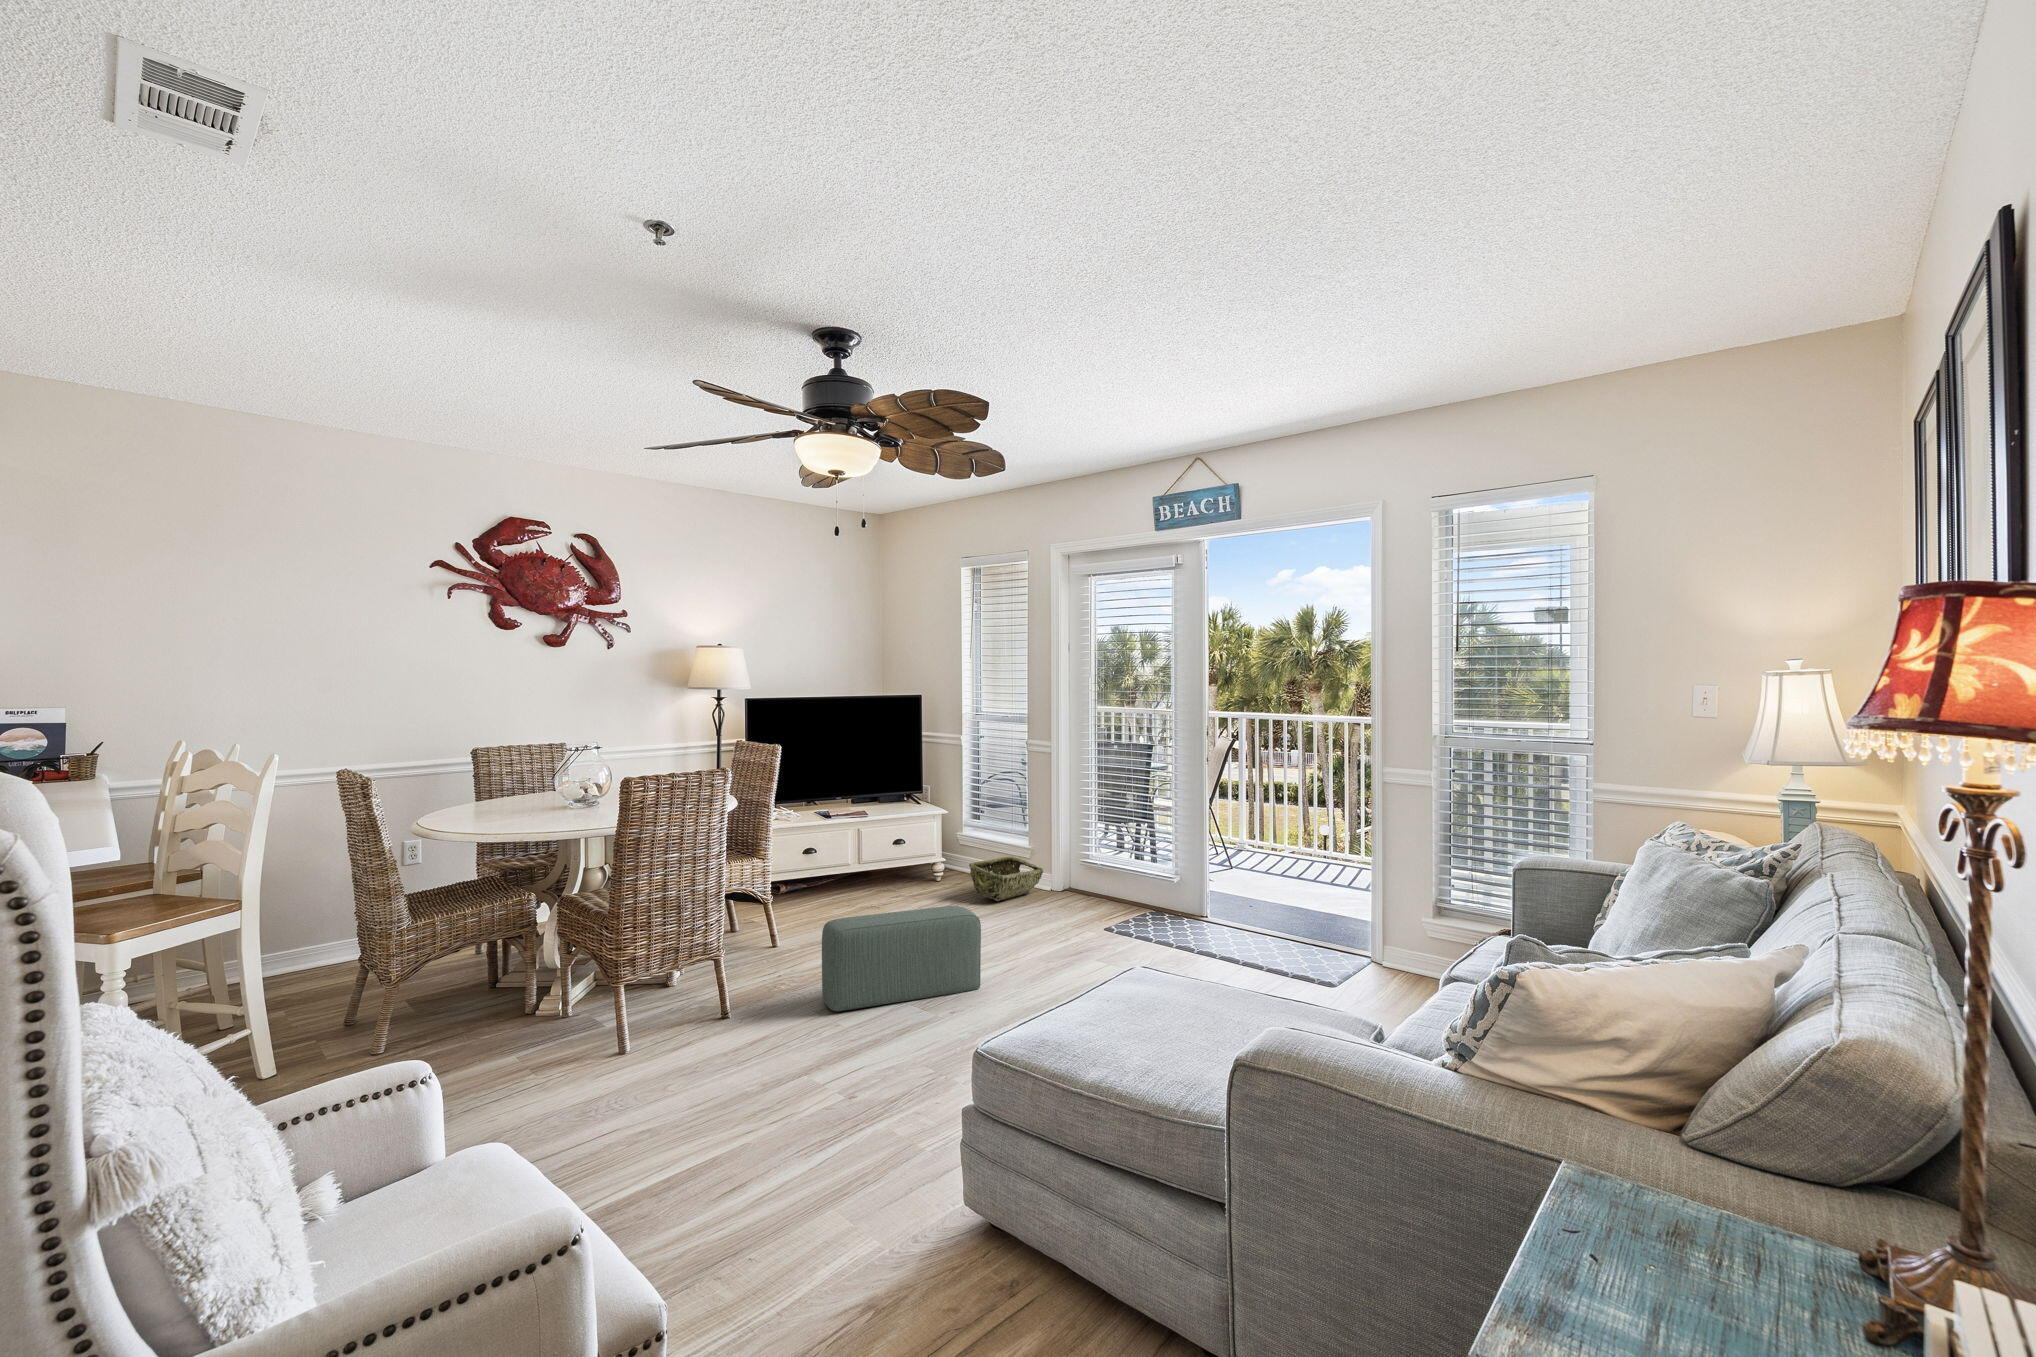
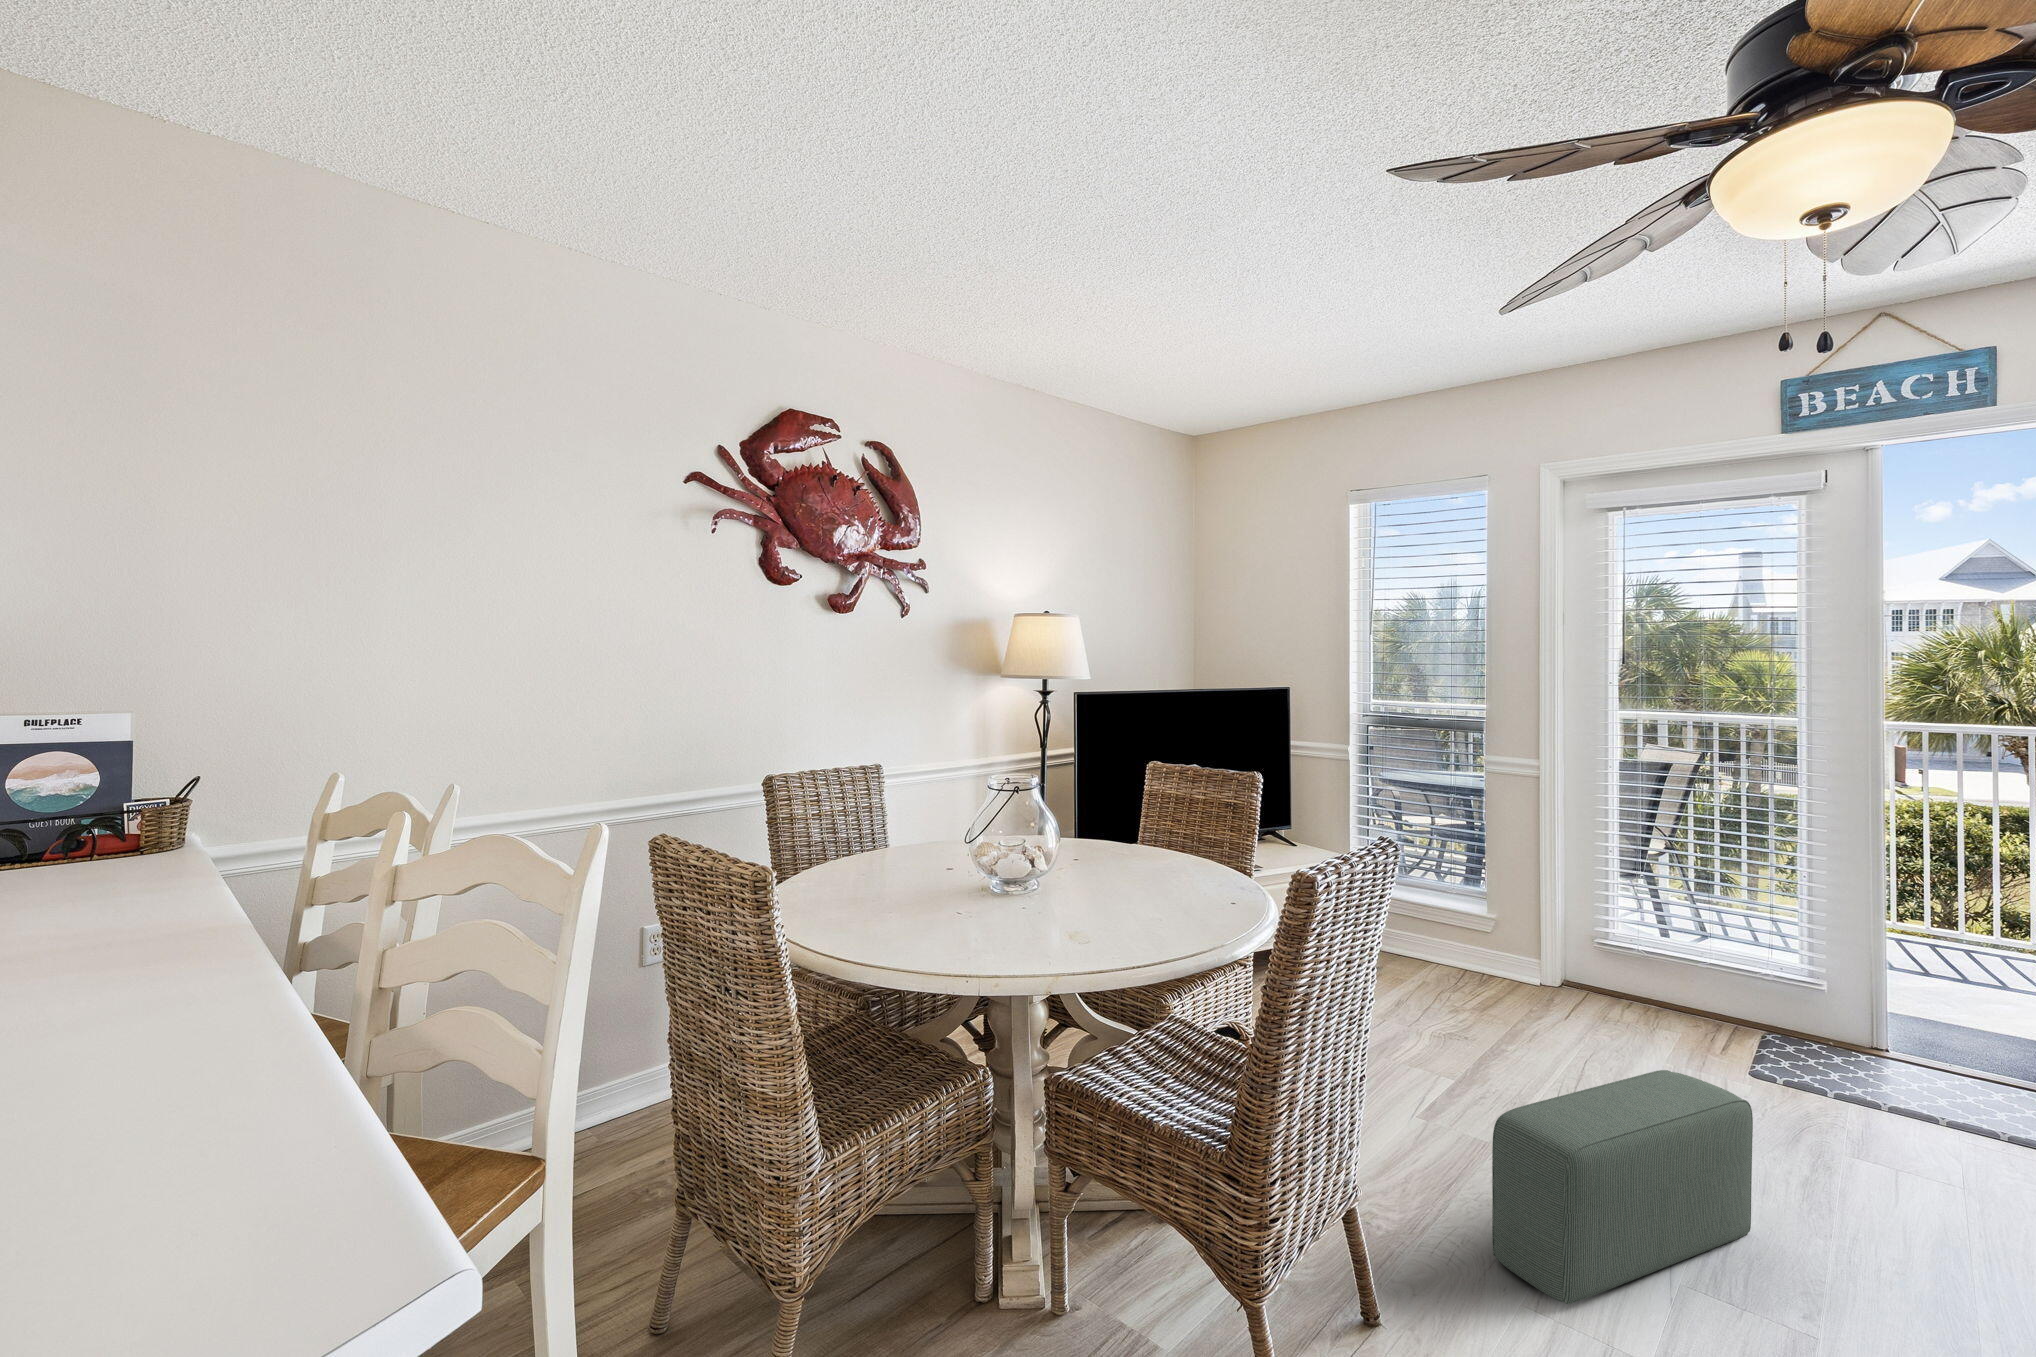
woven basket: present [969,857,1043,901] -> none [1432,926,1531,1001]

